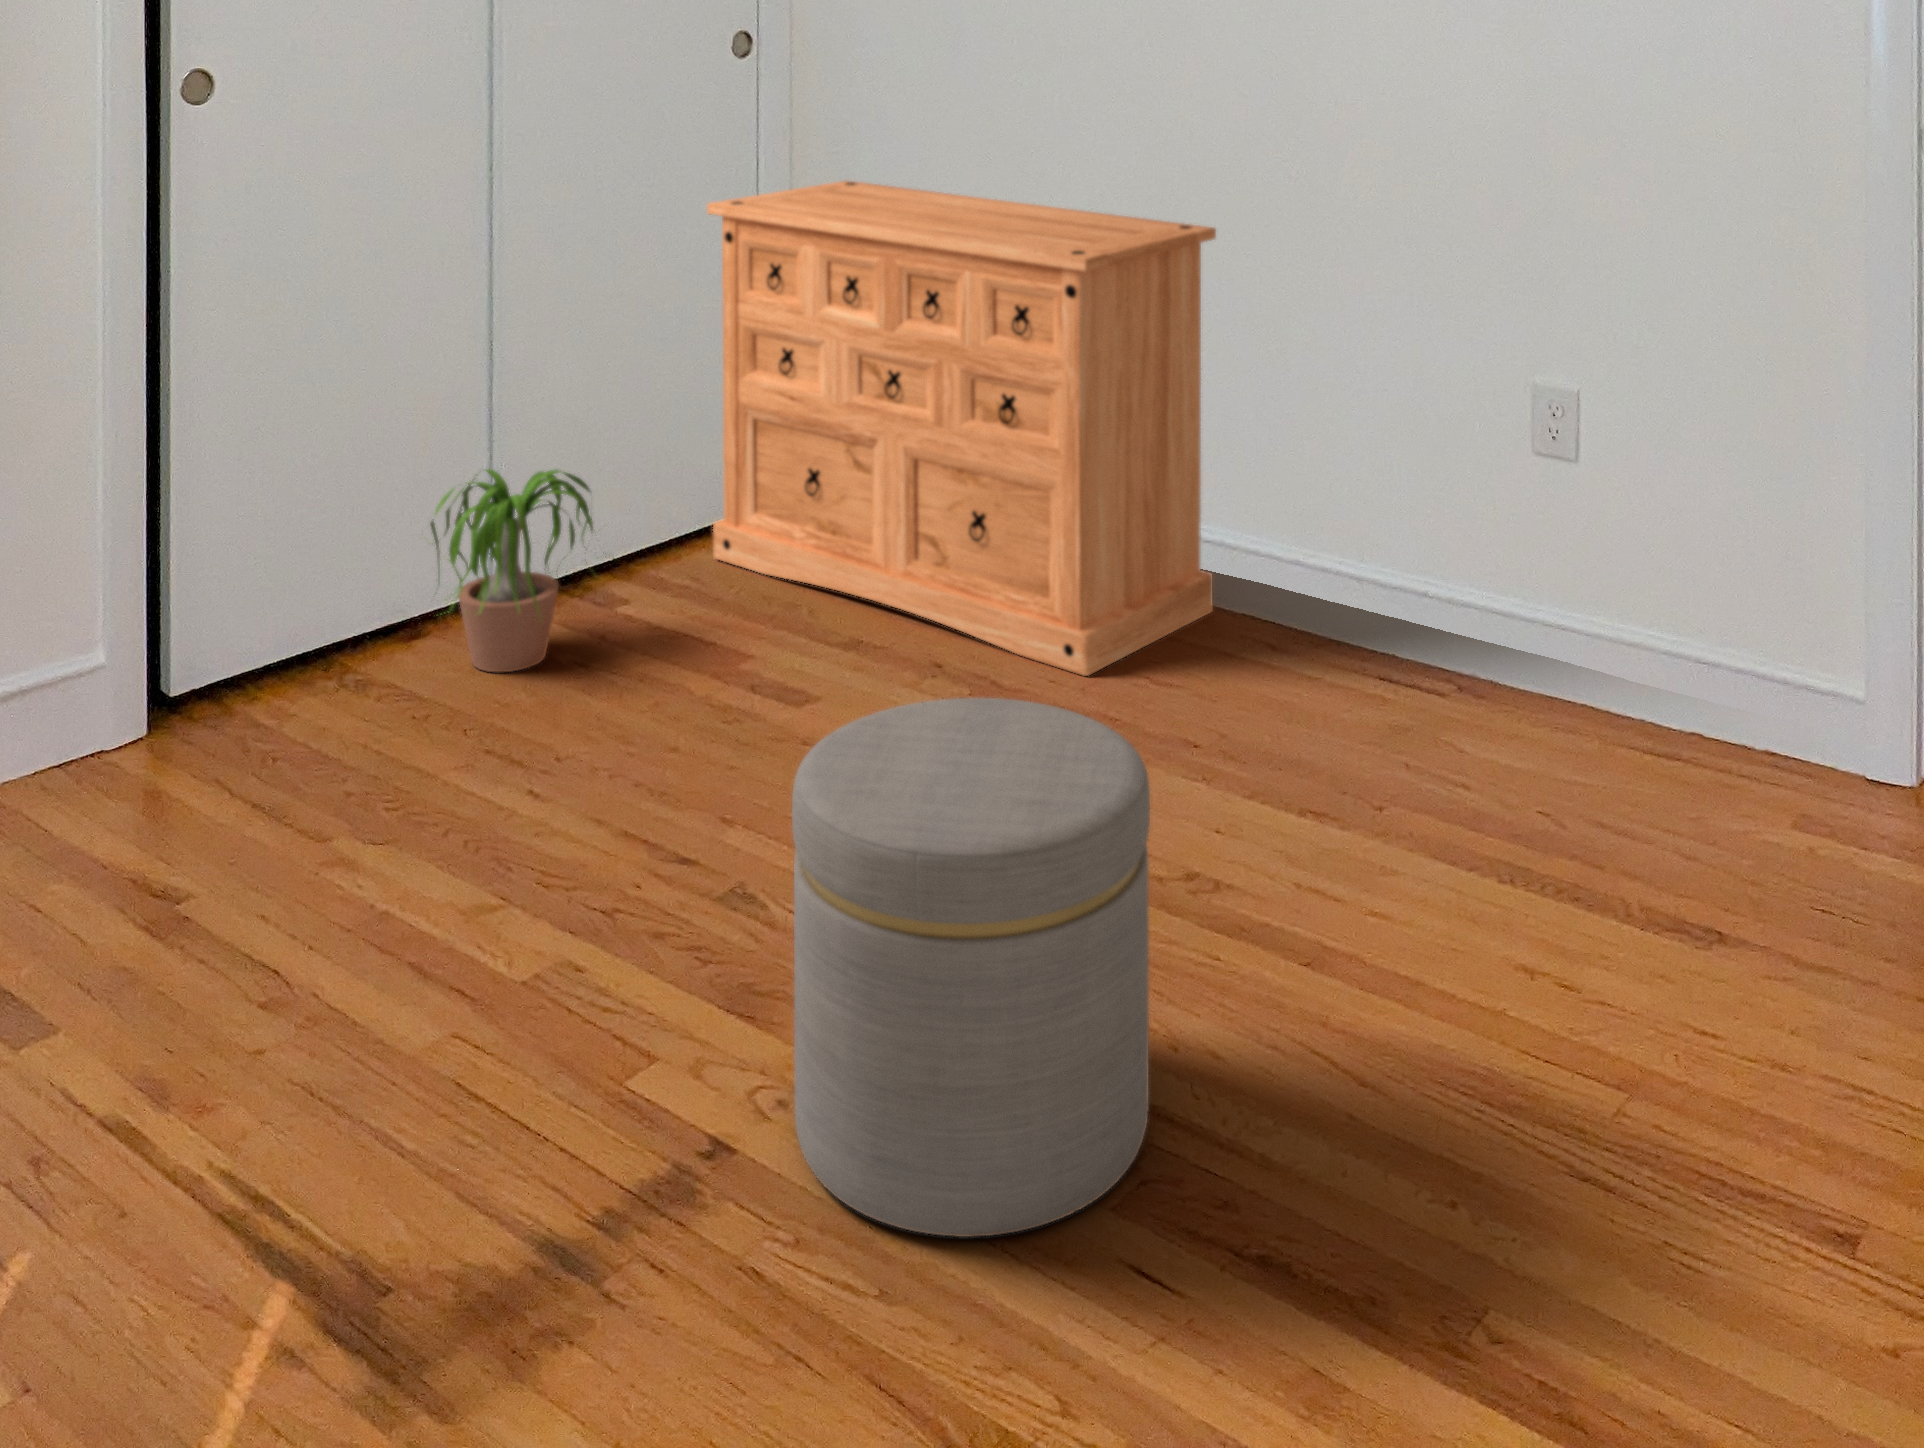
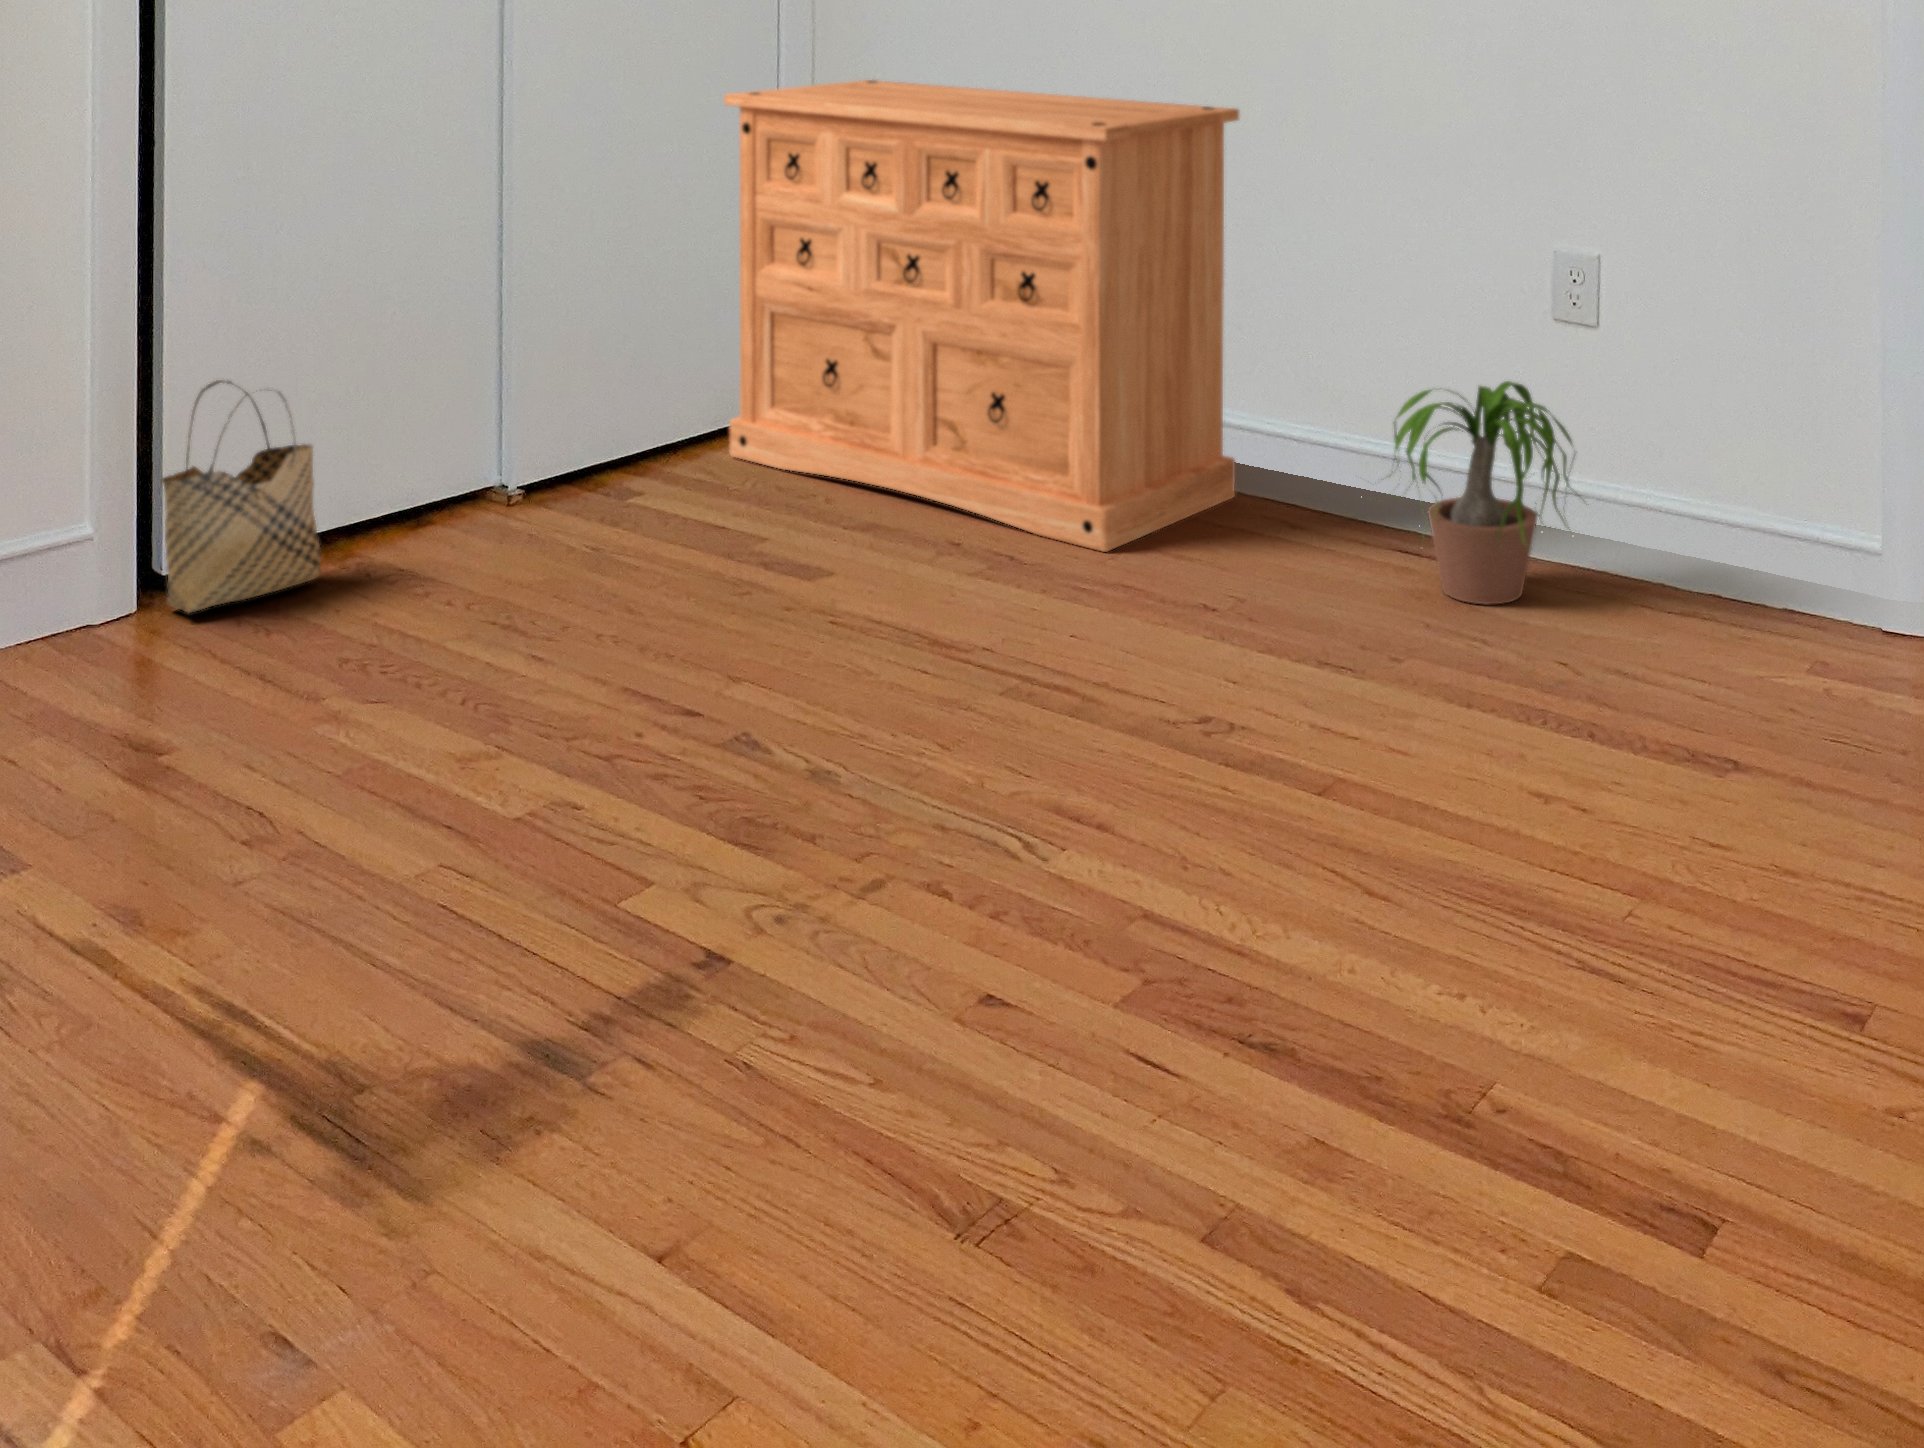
potted plant: present [430,469,593,672] -> present [1381,381,1572,604]
woven basket: none [171,506,323,739] -> present [162,380,321,613]
ottoman: present [792,698,1150,1237] -> none [791,513,1157,1027]

